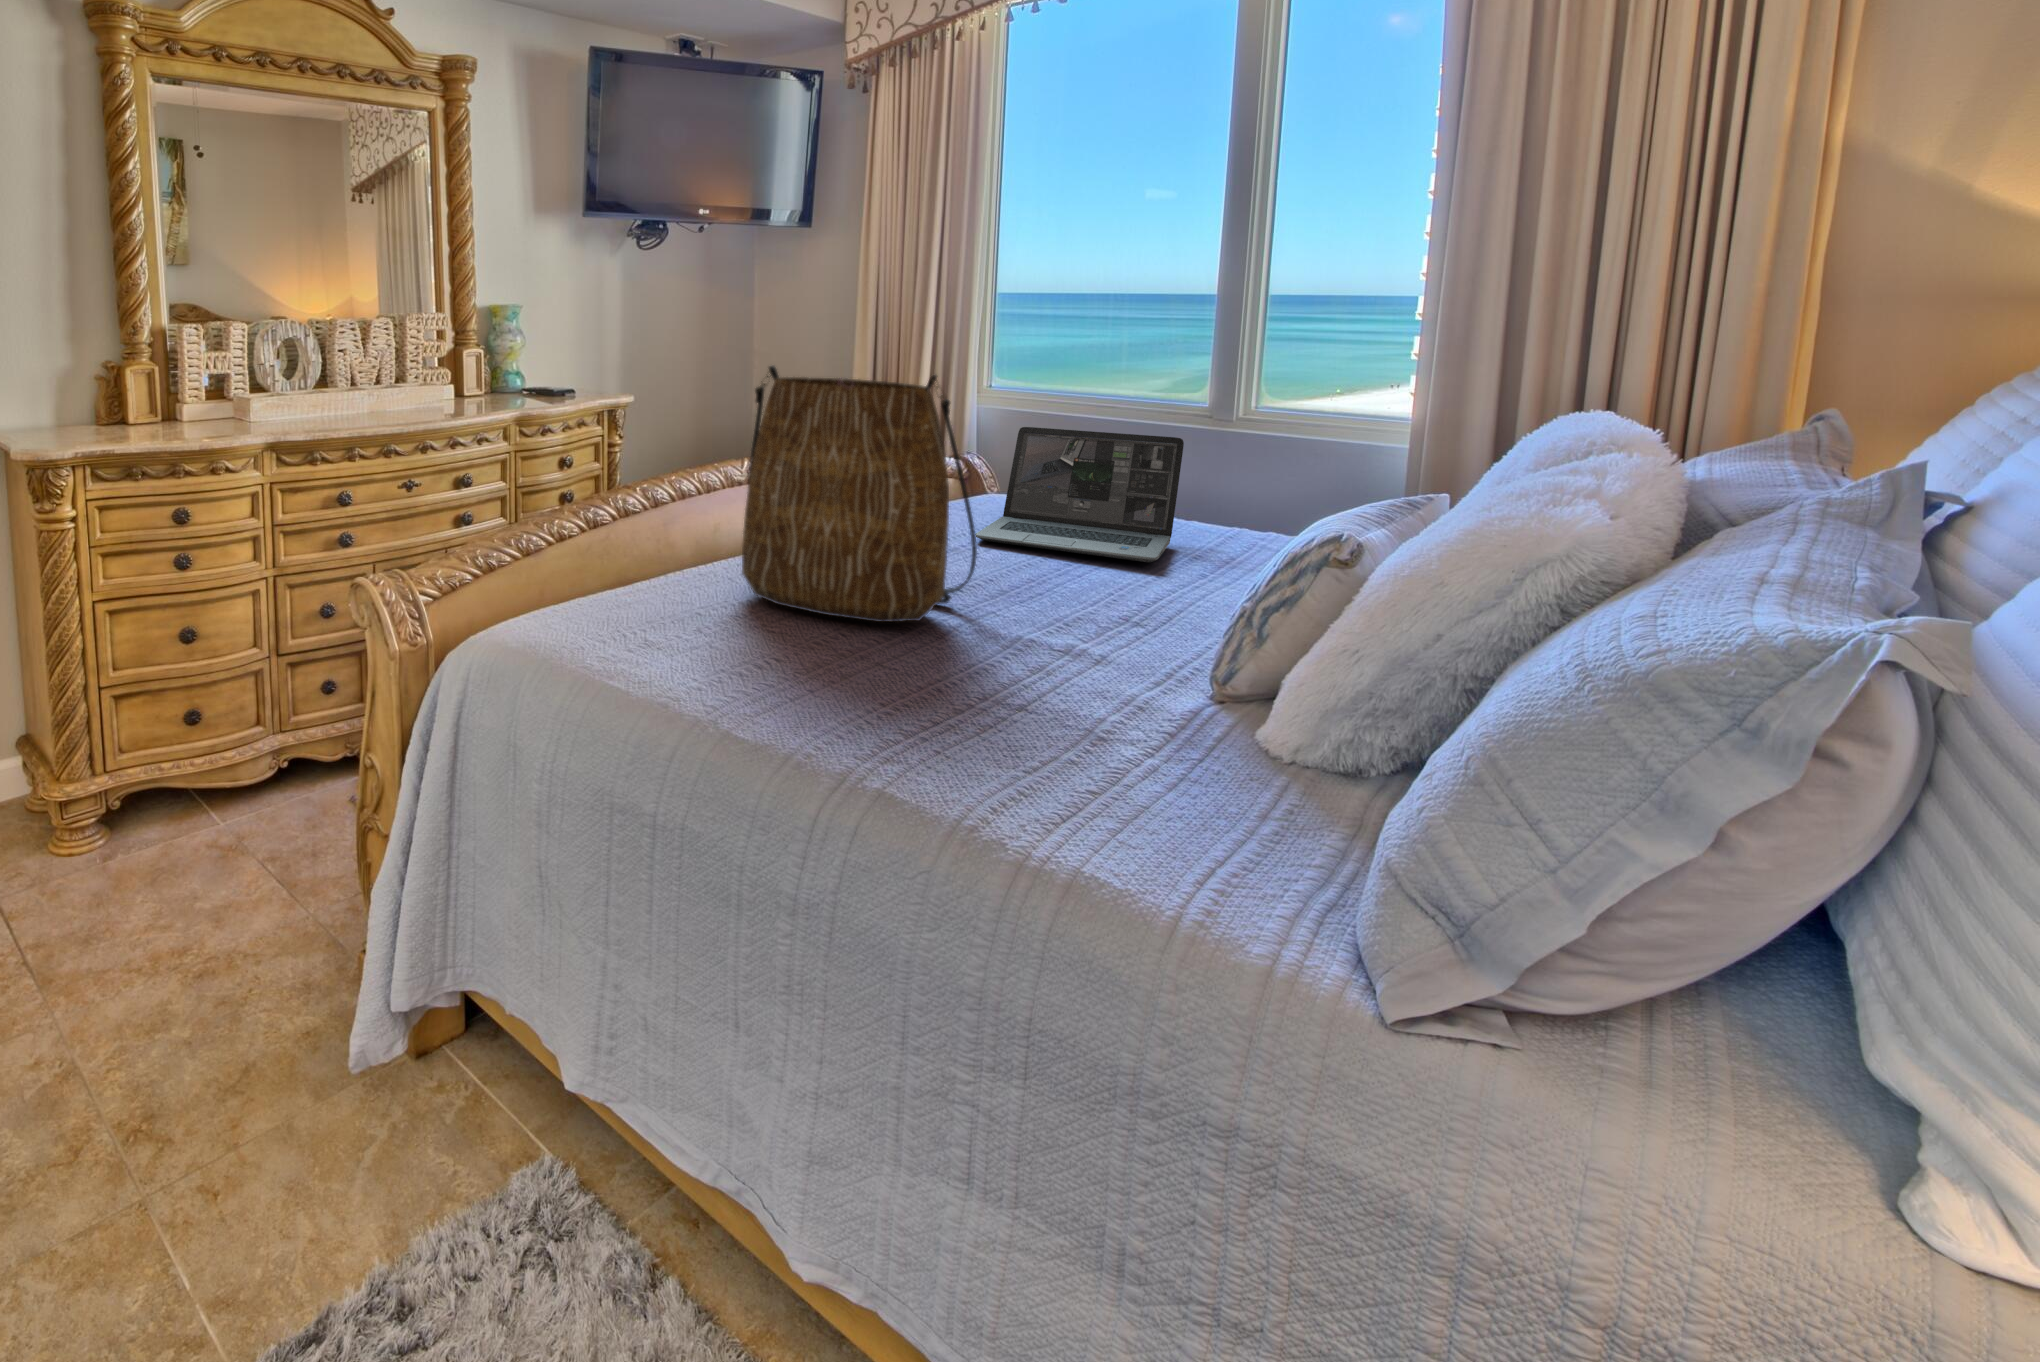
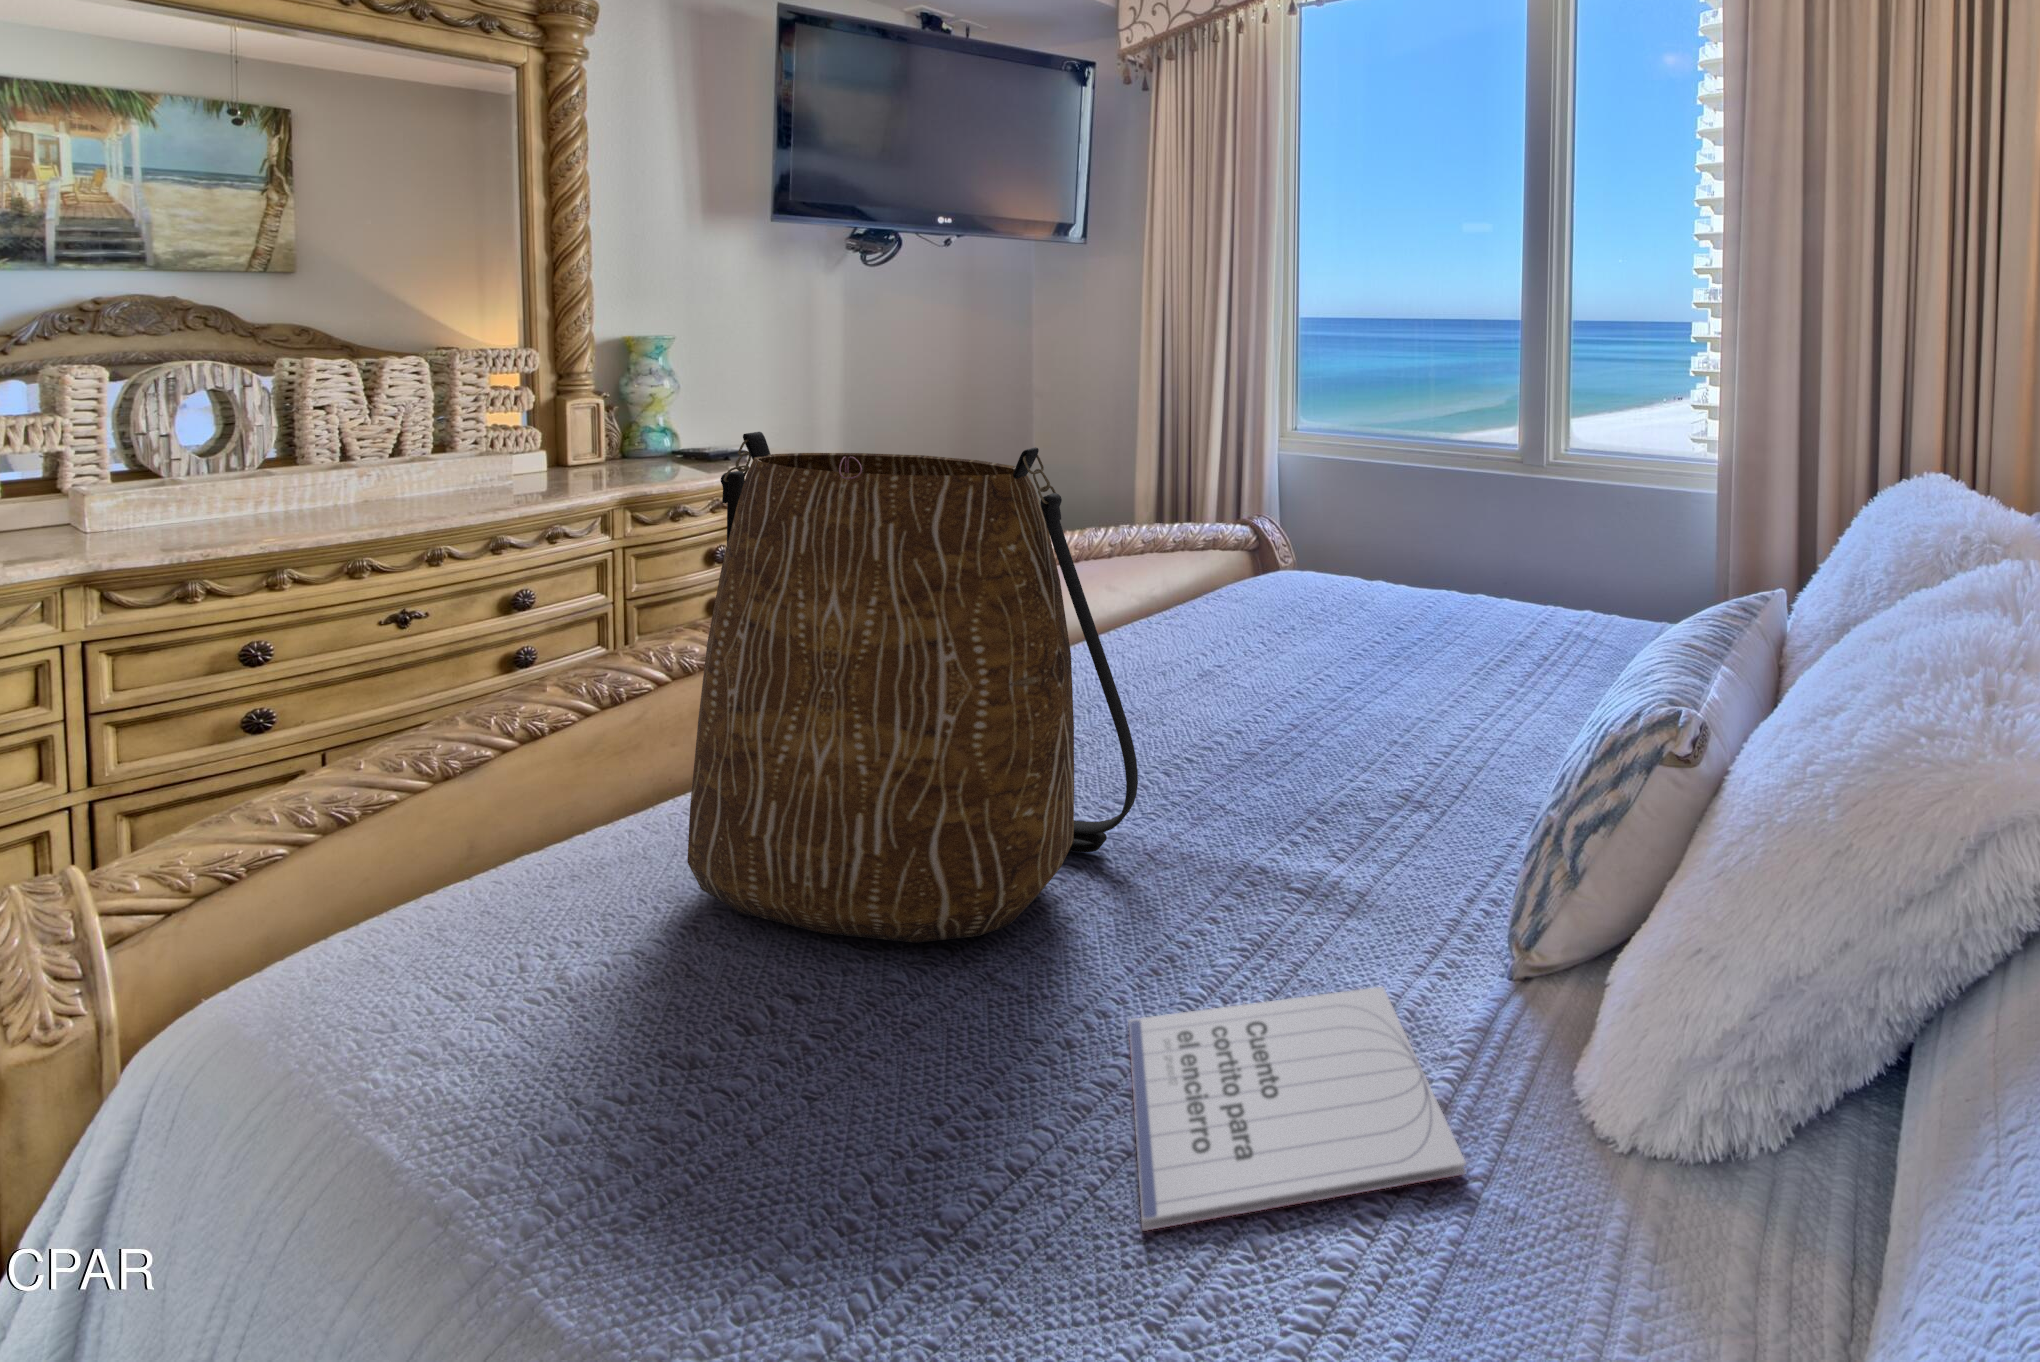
laptop: present [976,427,1184,562] -> none [1208,500,1484,704]
notebook: none [997,654,1190,714] -> present [1129,987,1466,1231]

